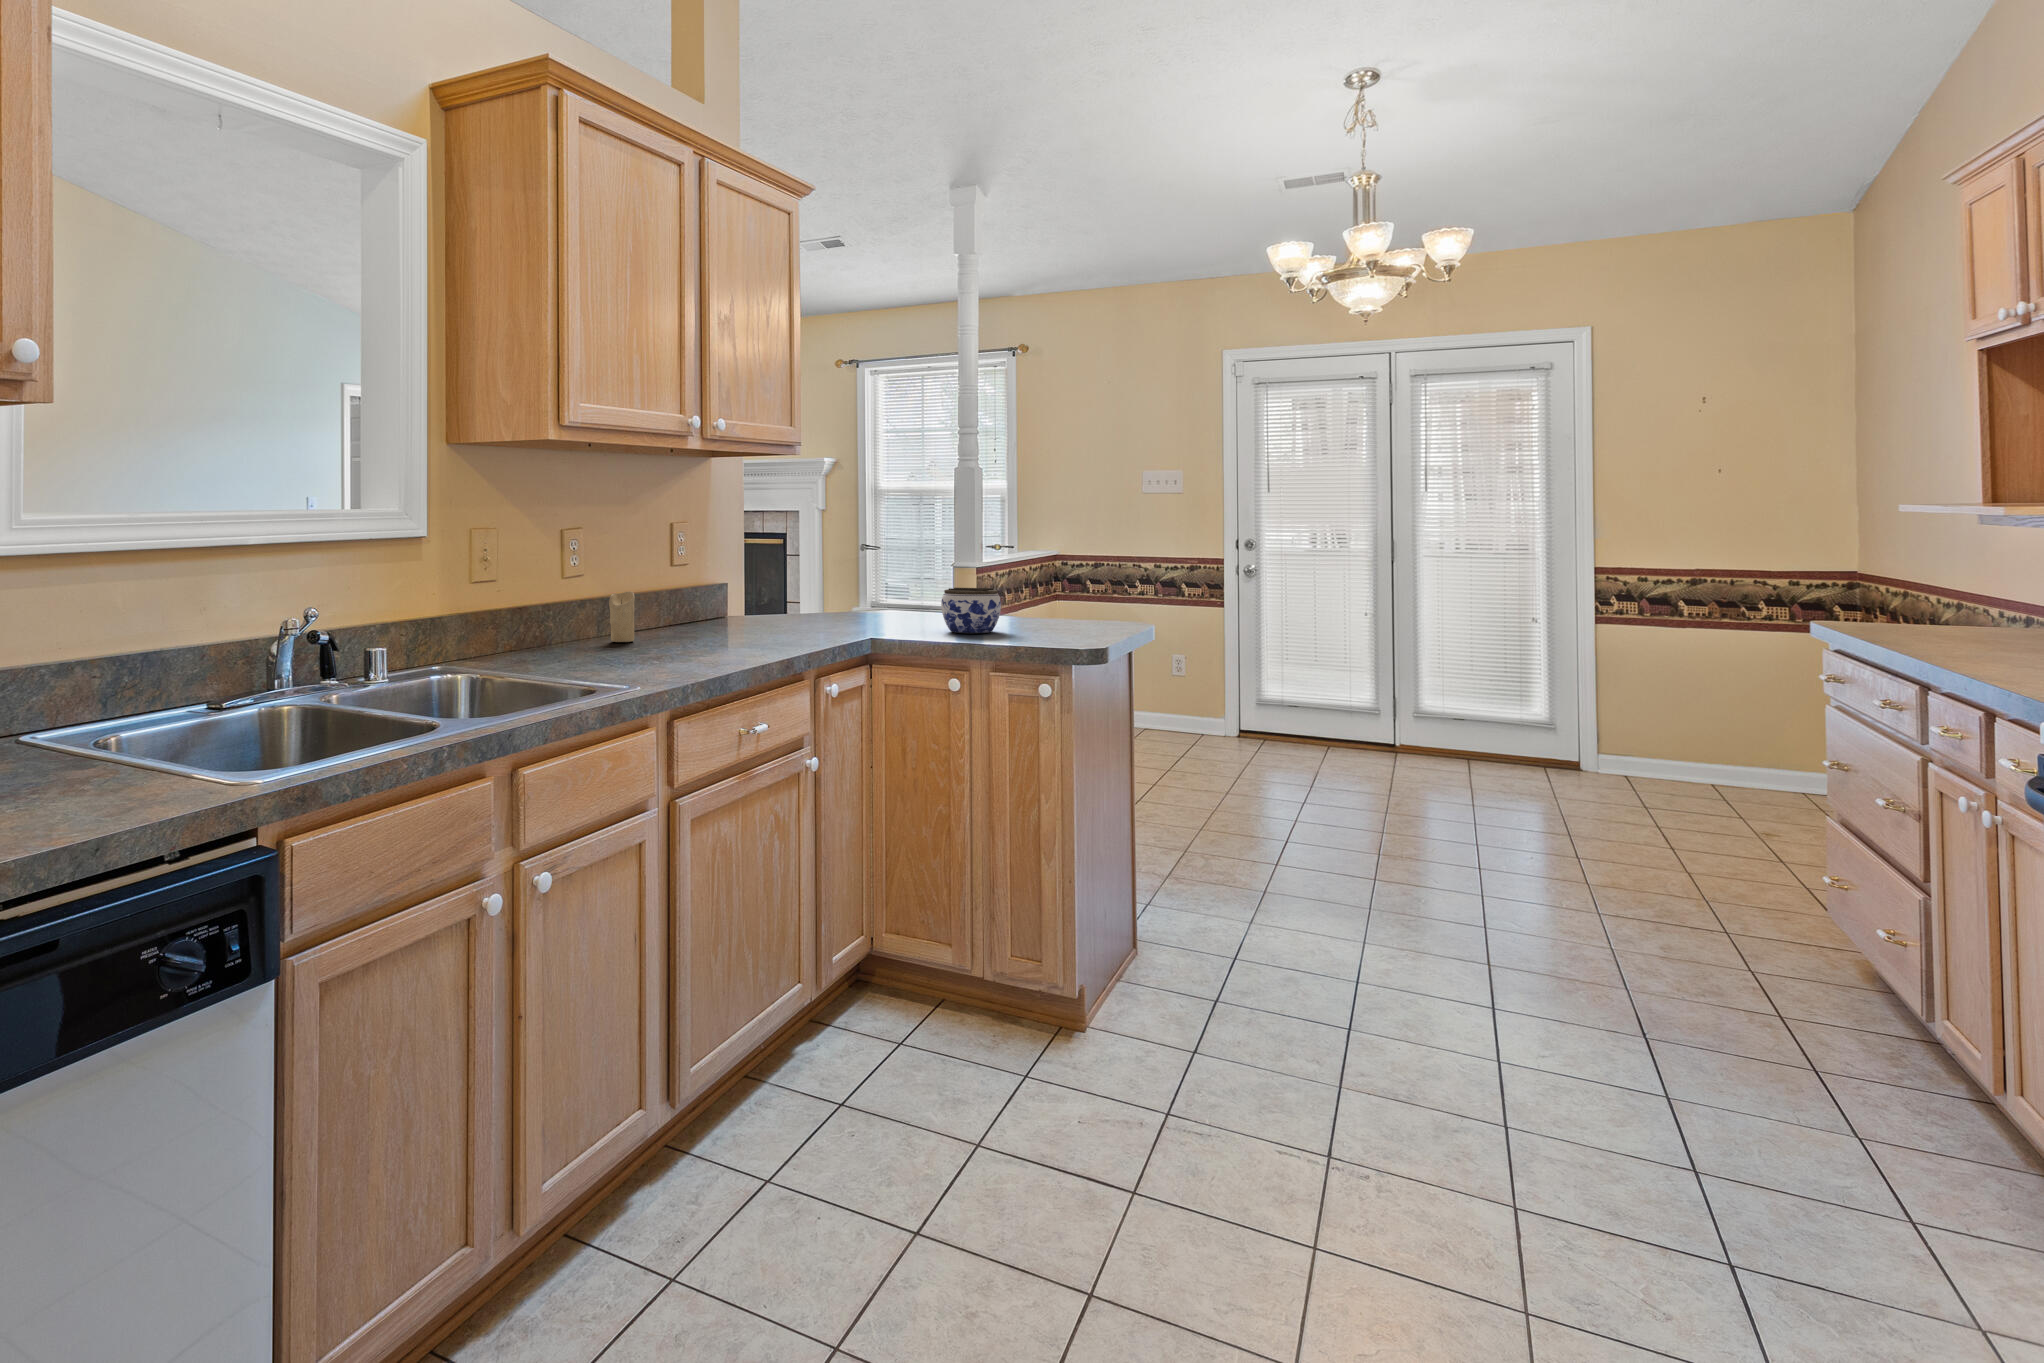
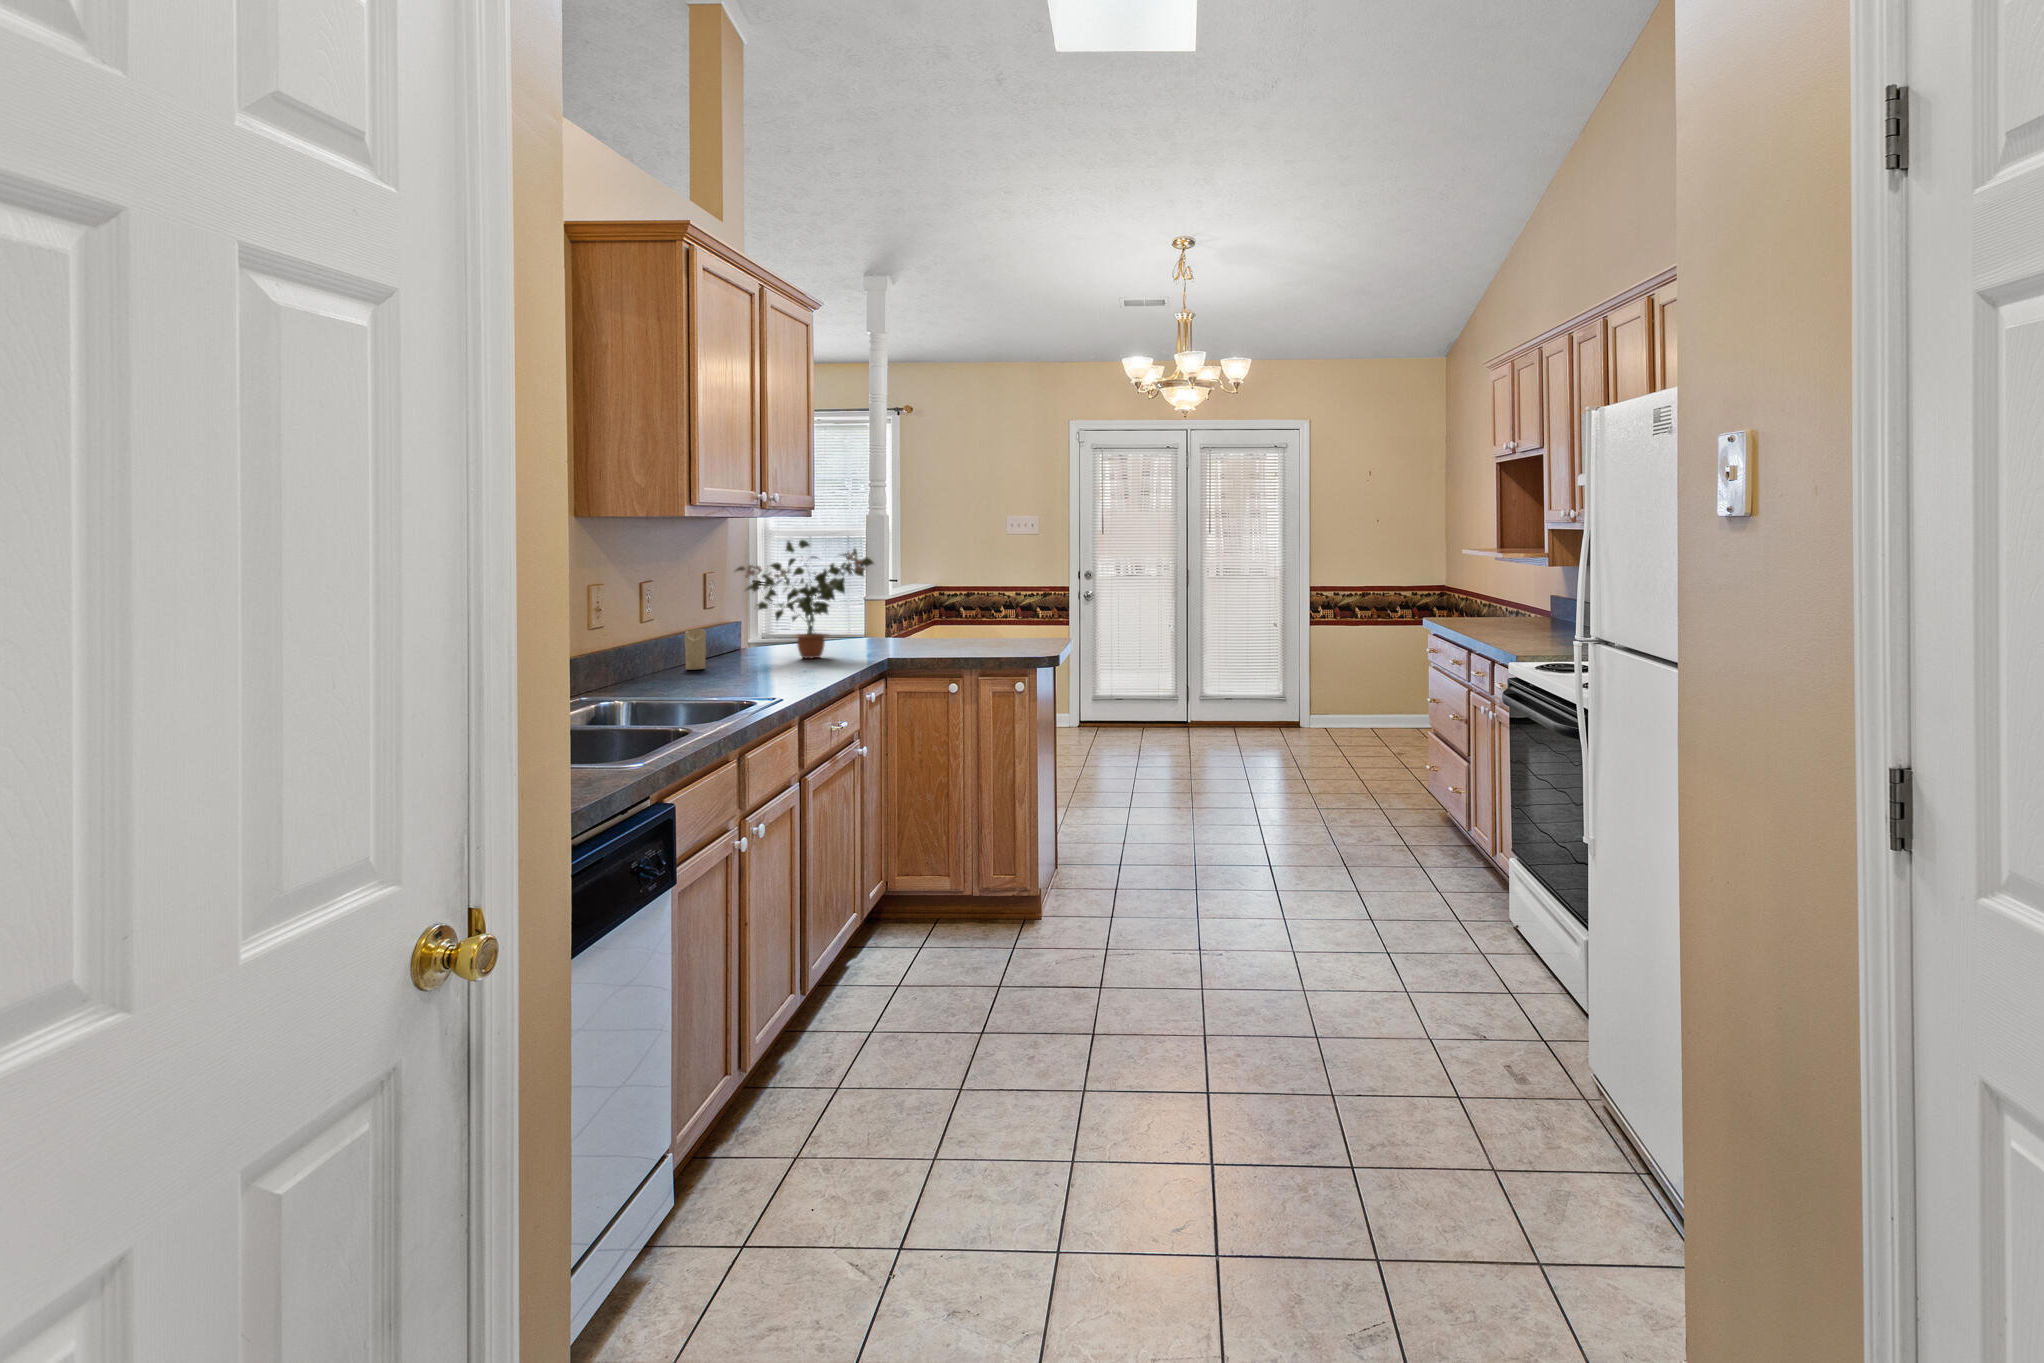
potted plant: none [683,482,852,635] -> present [736,540,873,658]
jar: present [941,588,1001,633] -> none [933,616,976,649]

